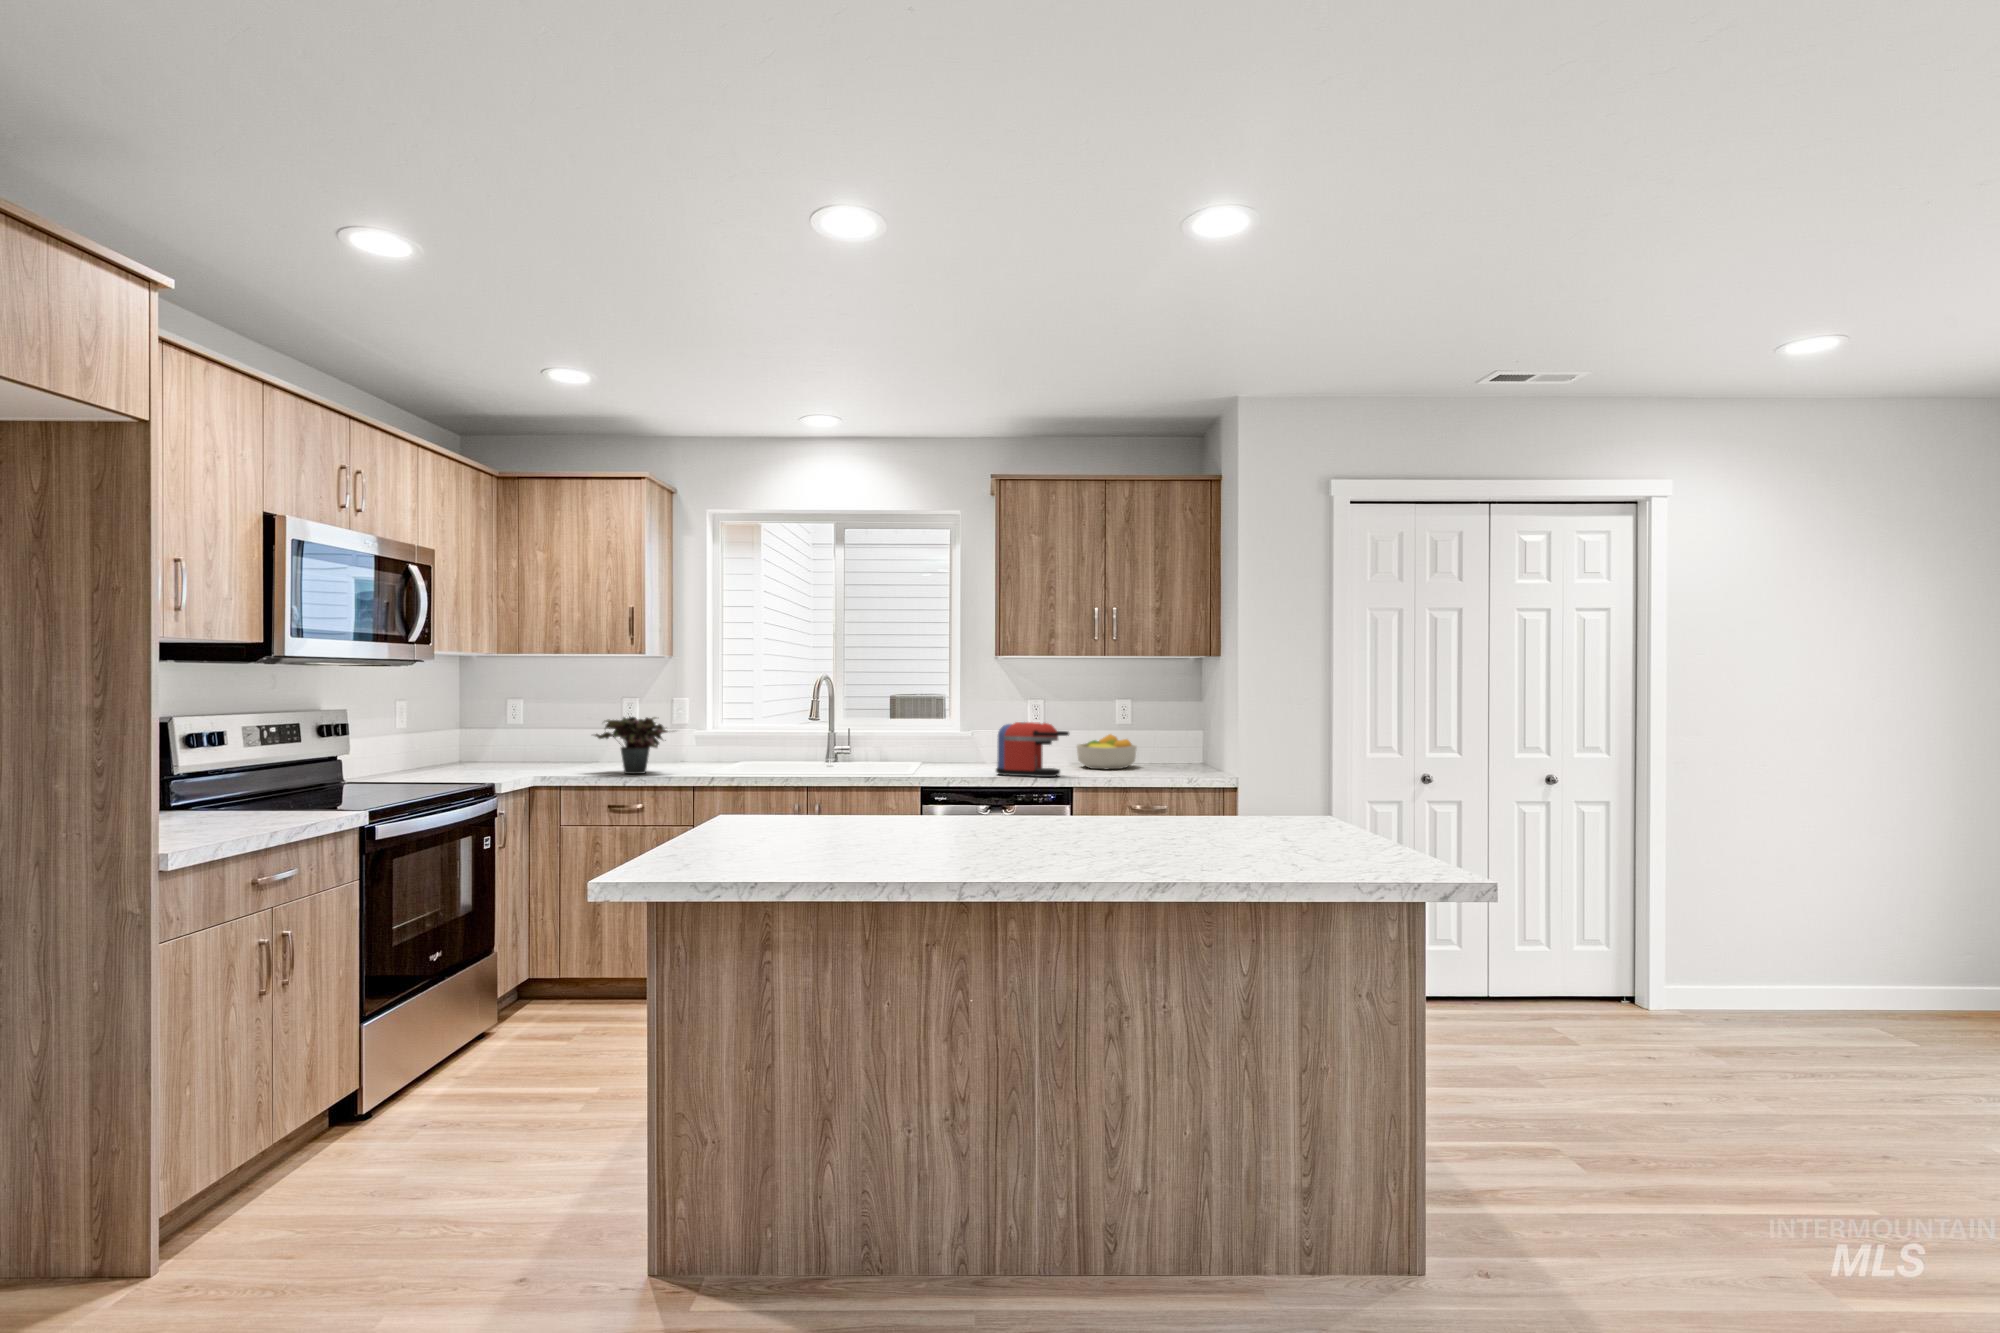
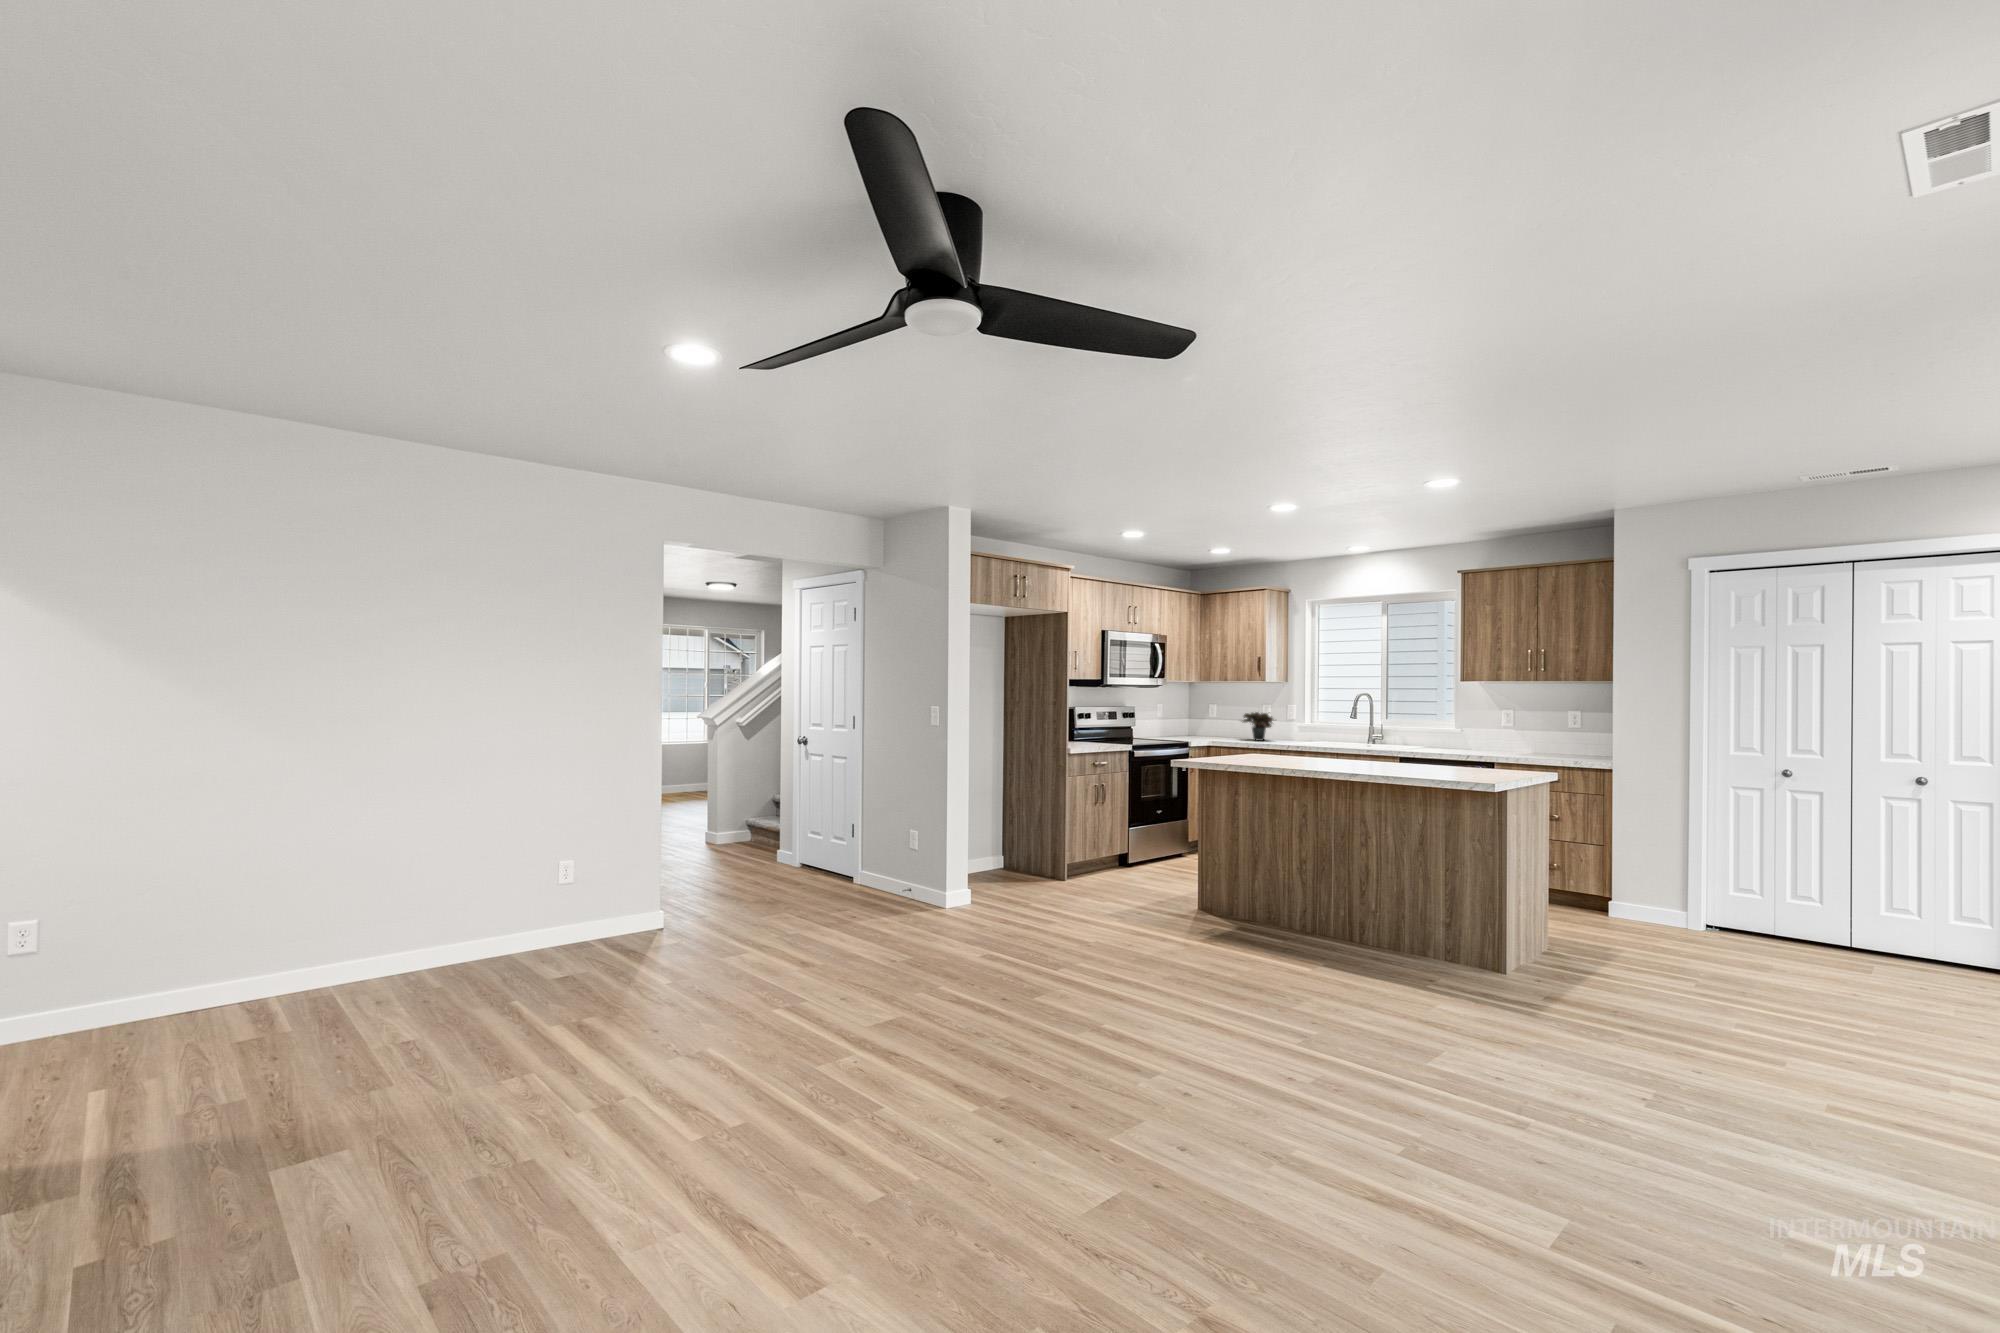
coffee maker: present [996,722,1069,777] -> none [1453,722,1499,755]
fruit bowl: present [1077,734,1137,769] -> none [1525,732,1570,754]

